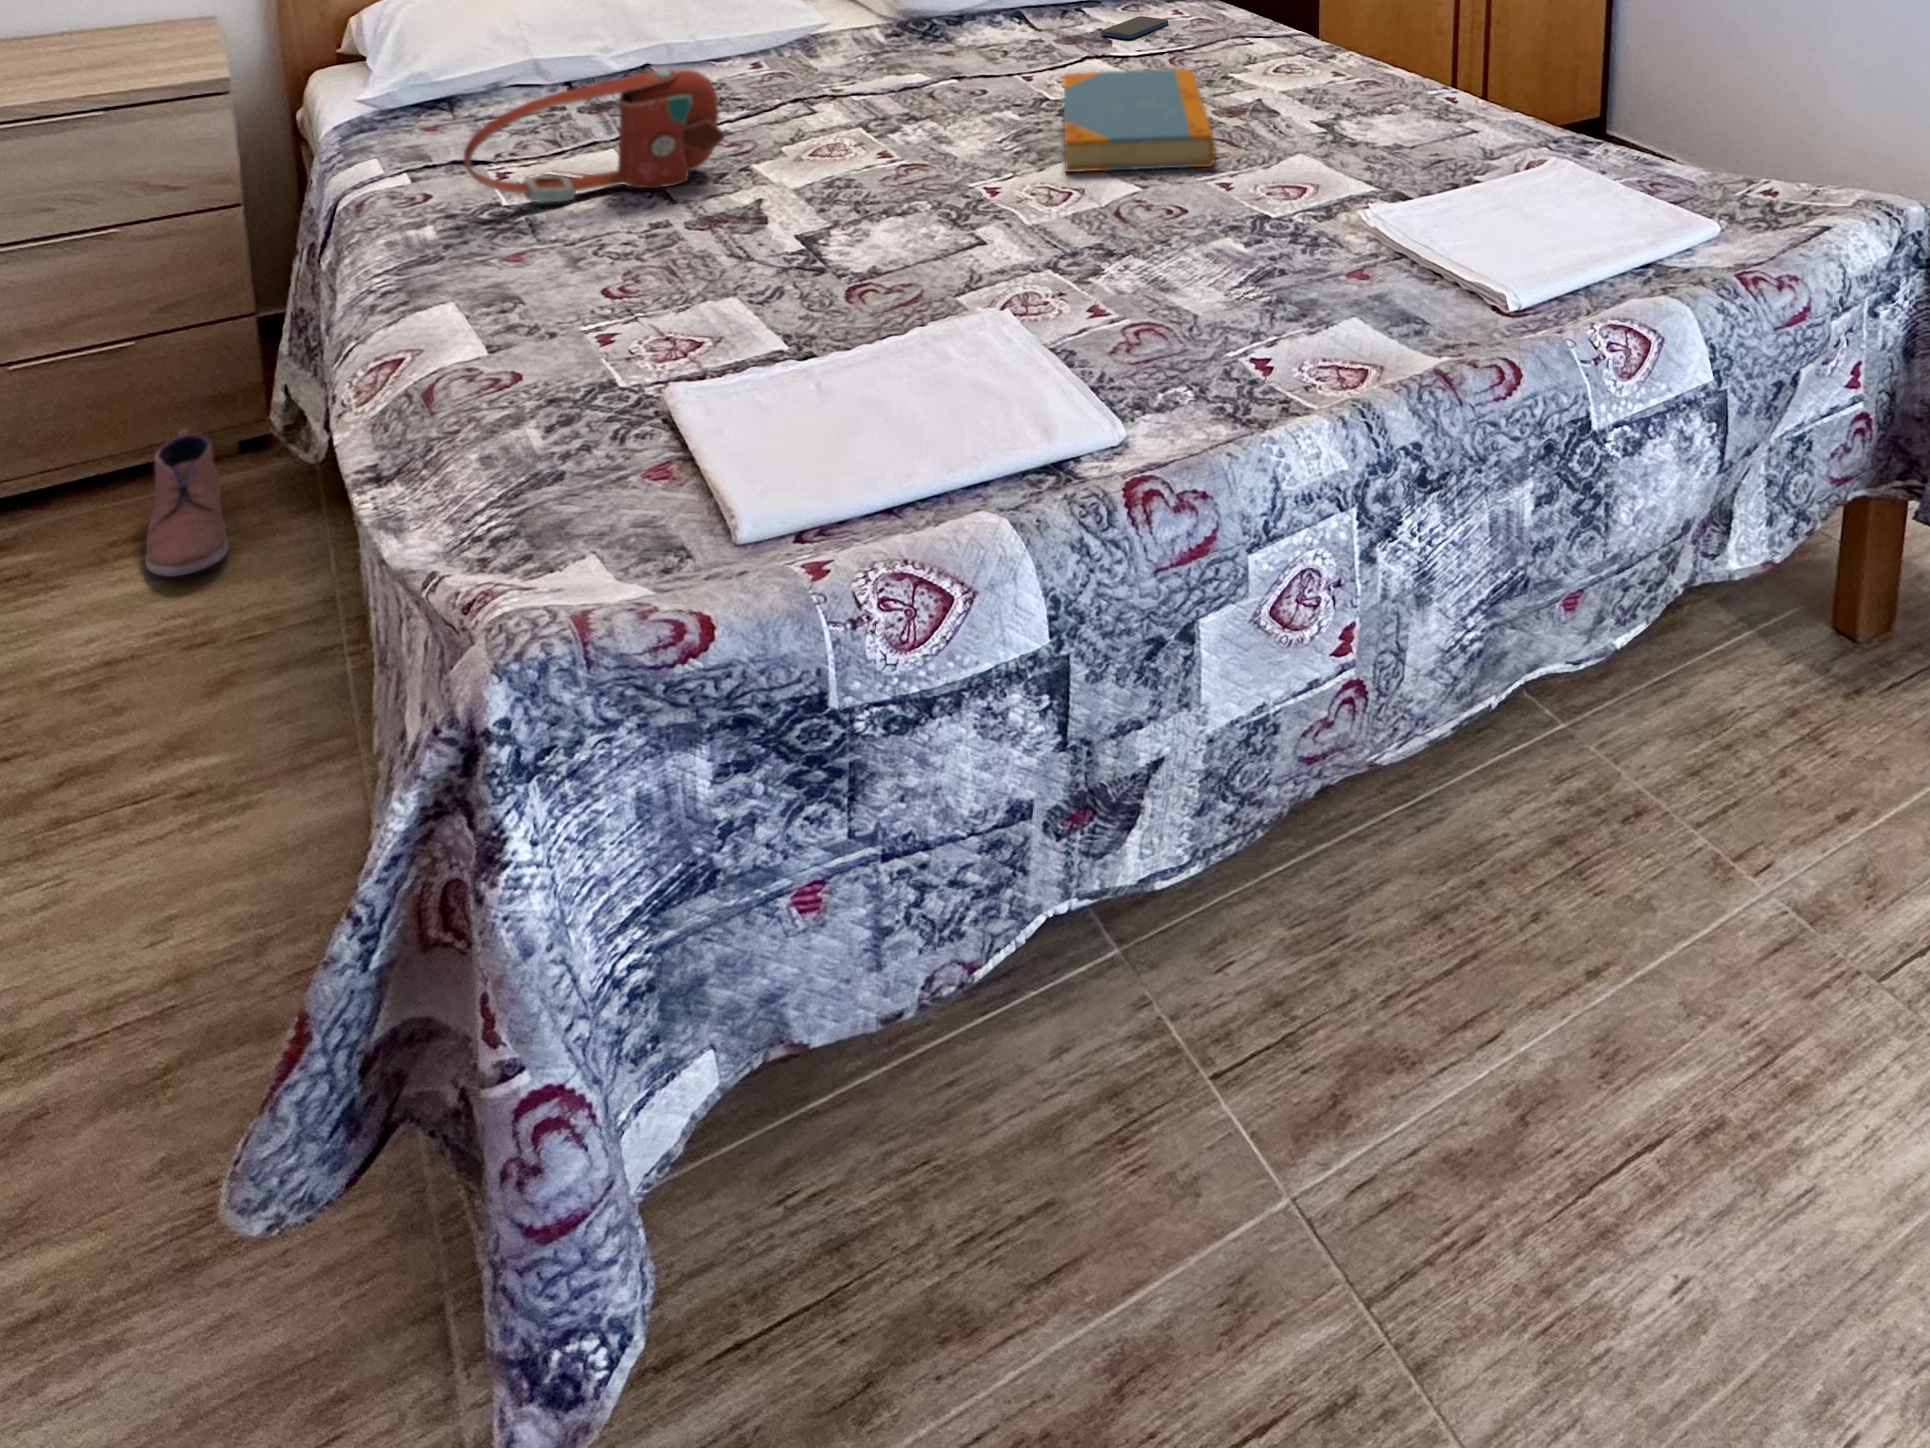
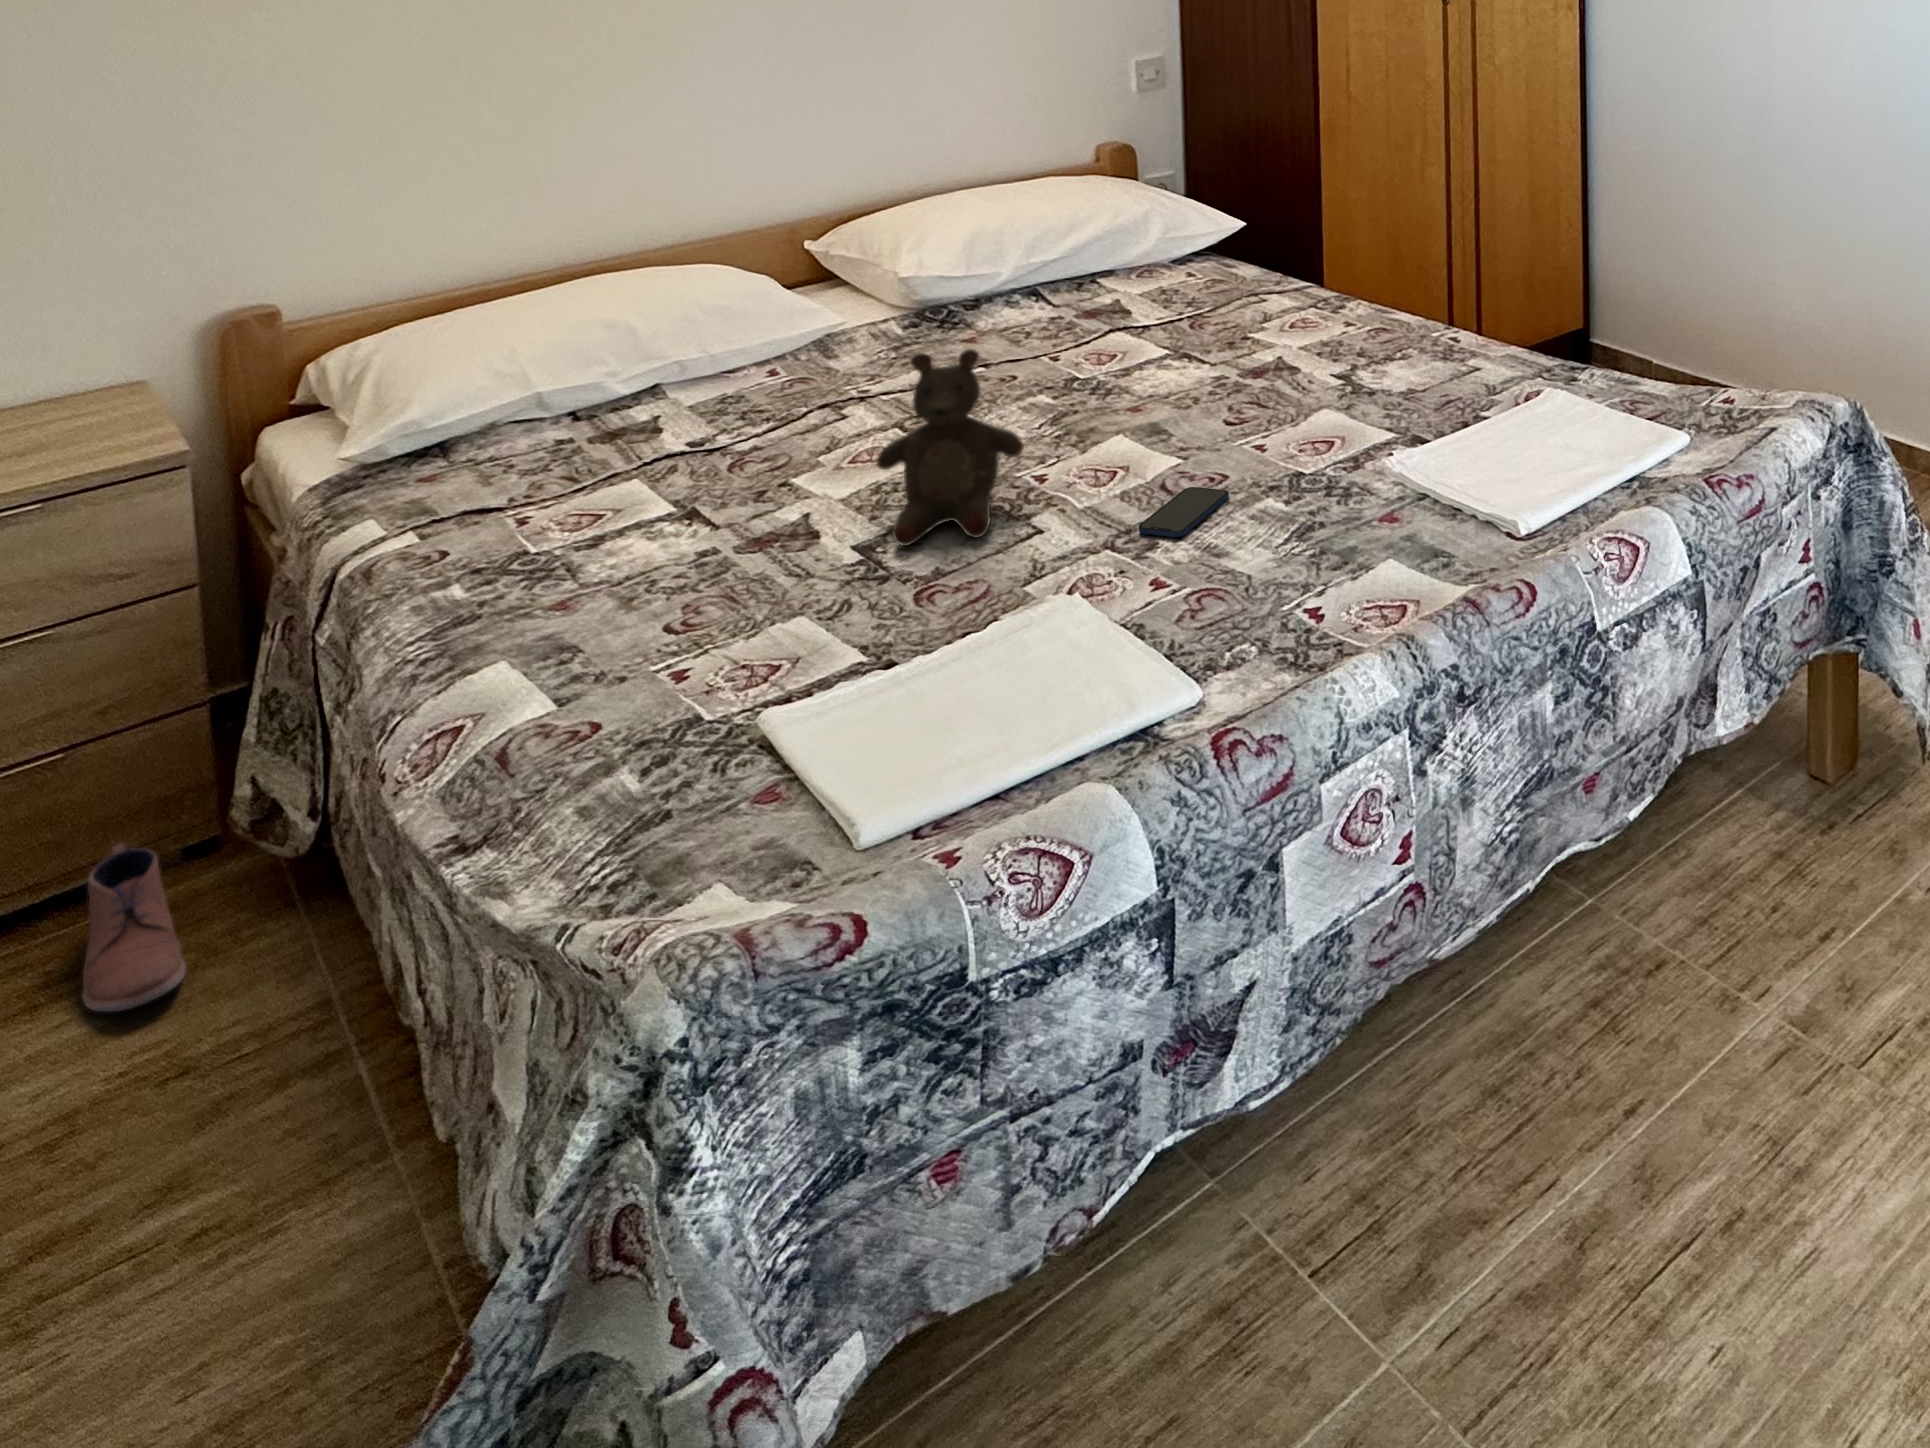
smartphone: present [1101,16,1168,39] -> present [1139,487,1229,537]
stuffed bear: none [823,42,973,241] -> present [876,349,1024,546]
handbag: present [464,69,726,203] -> none [495,394,768,546]
book: present [1064,69,1215,172] -> none [1093,336,1248,452]

